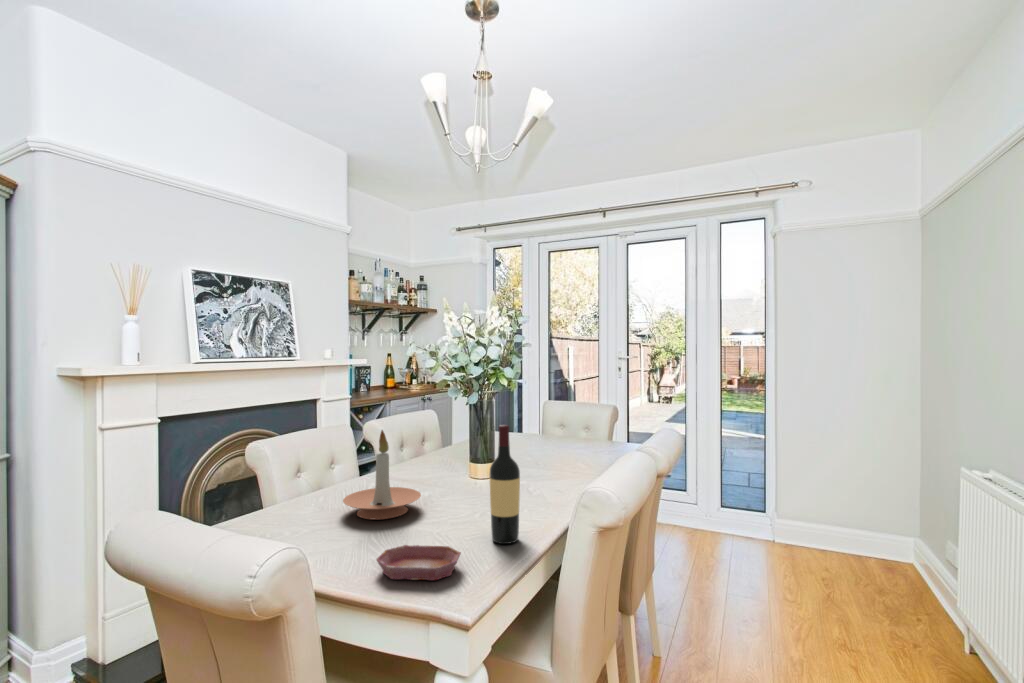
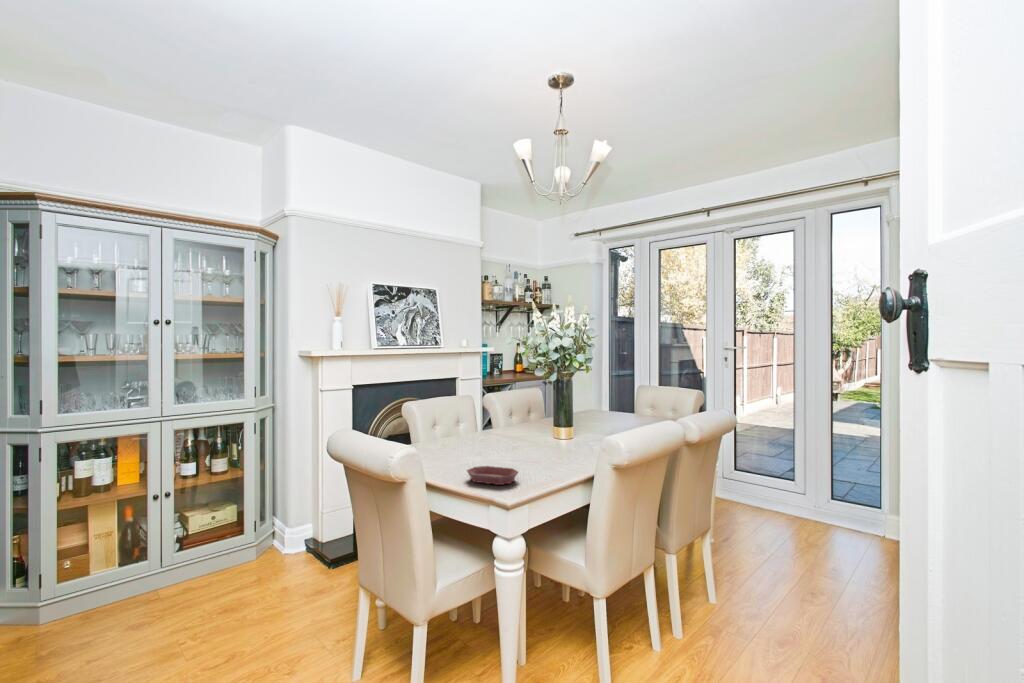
wine bottle: present [489,425,520,544] -> none [545,392,566,473]
candle holder: present [343,430,421,519] -> none [458,395,509,455]

